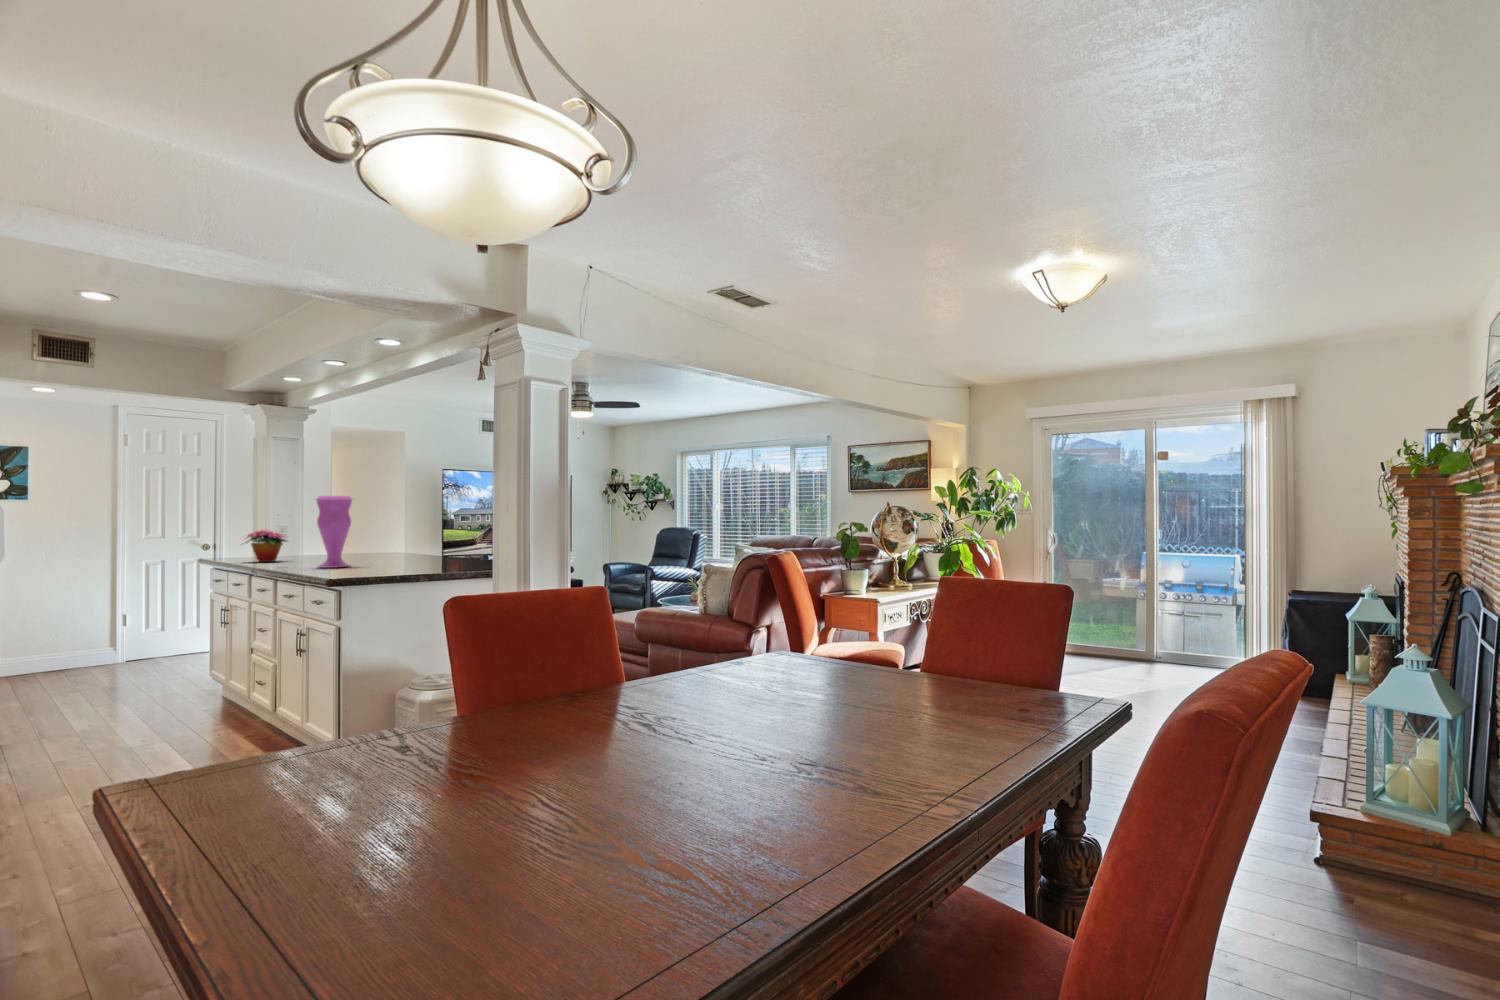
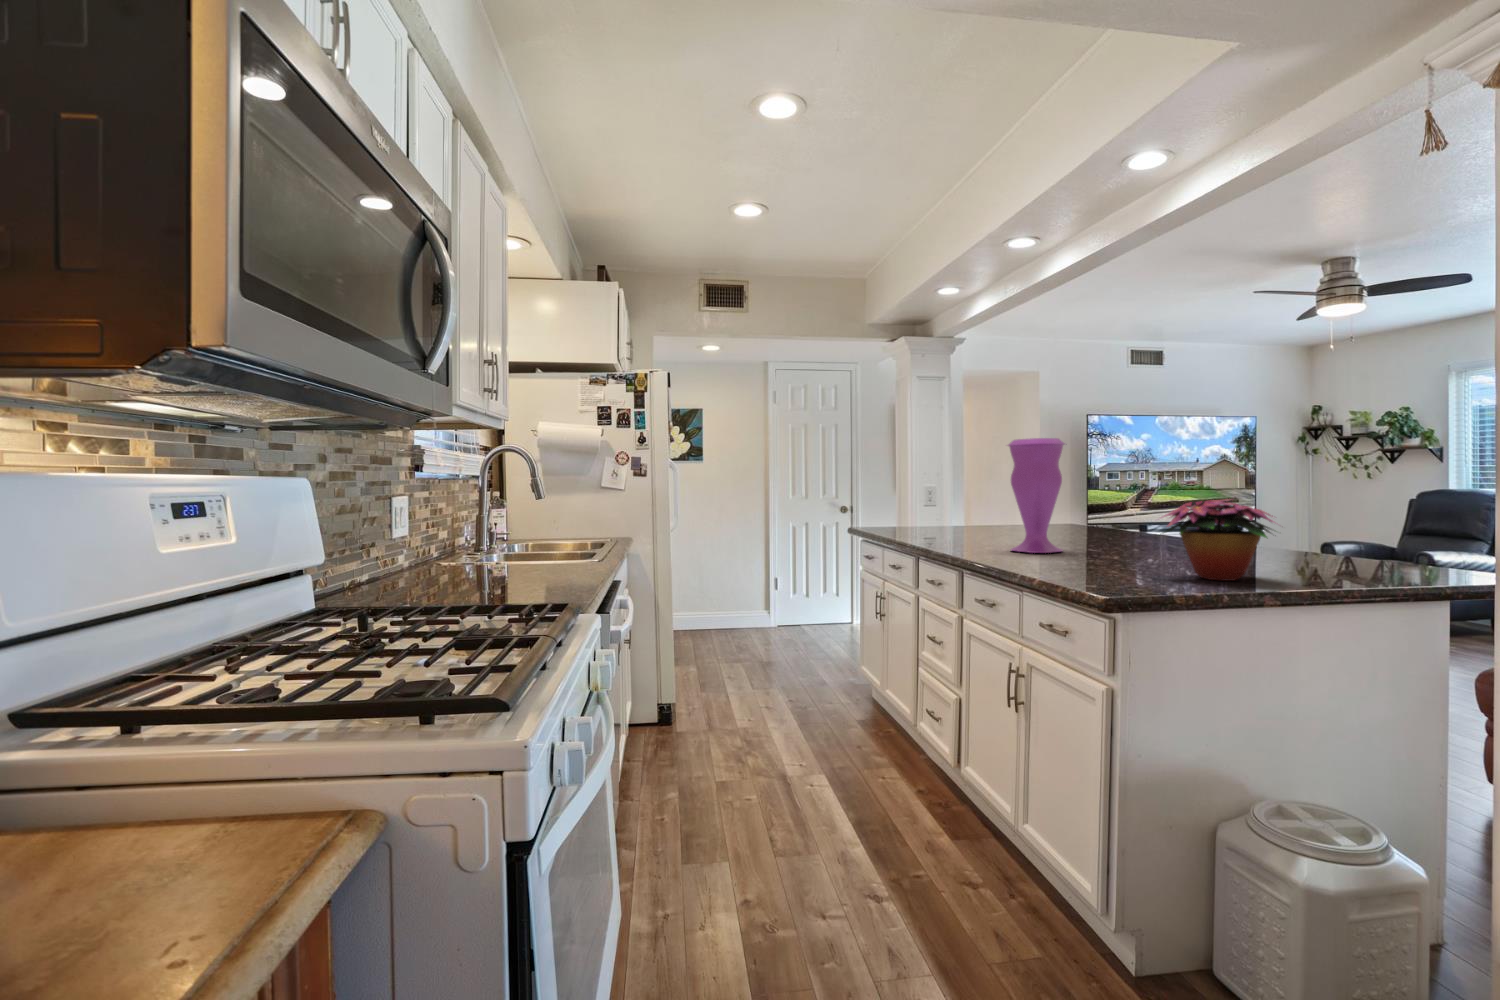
flower arrangement: present [246,530,286,562] -> present [1163,500,1273,581]

